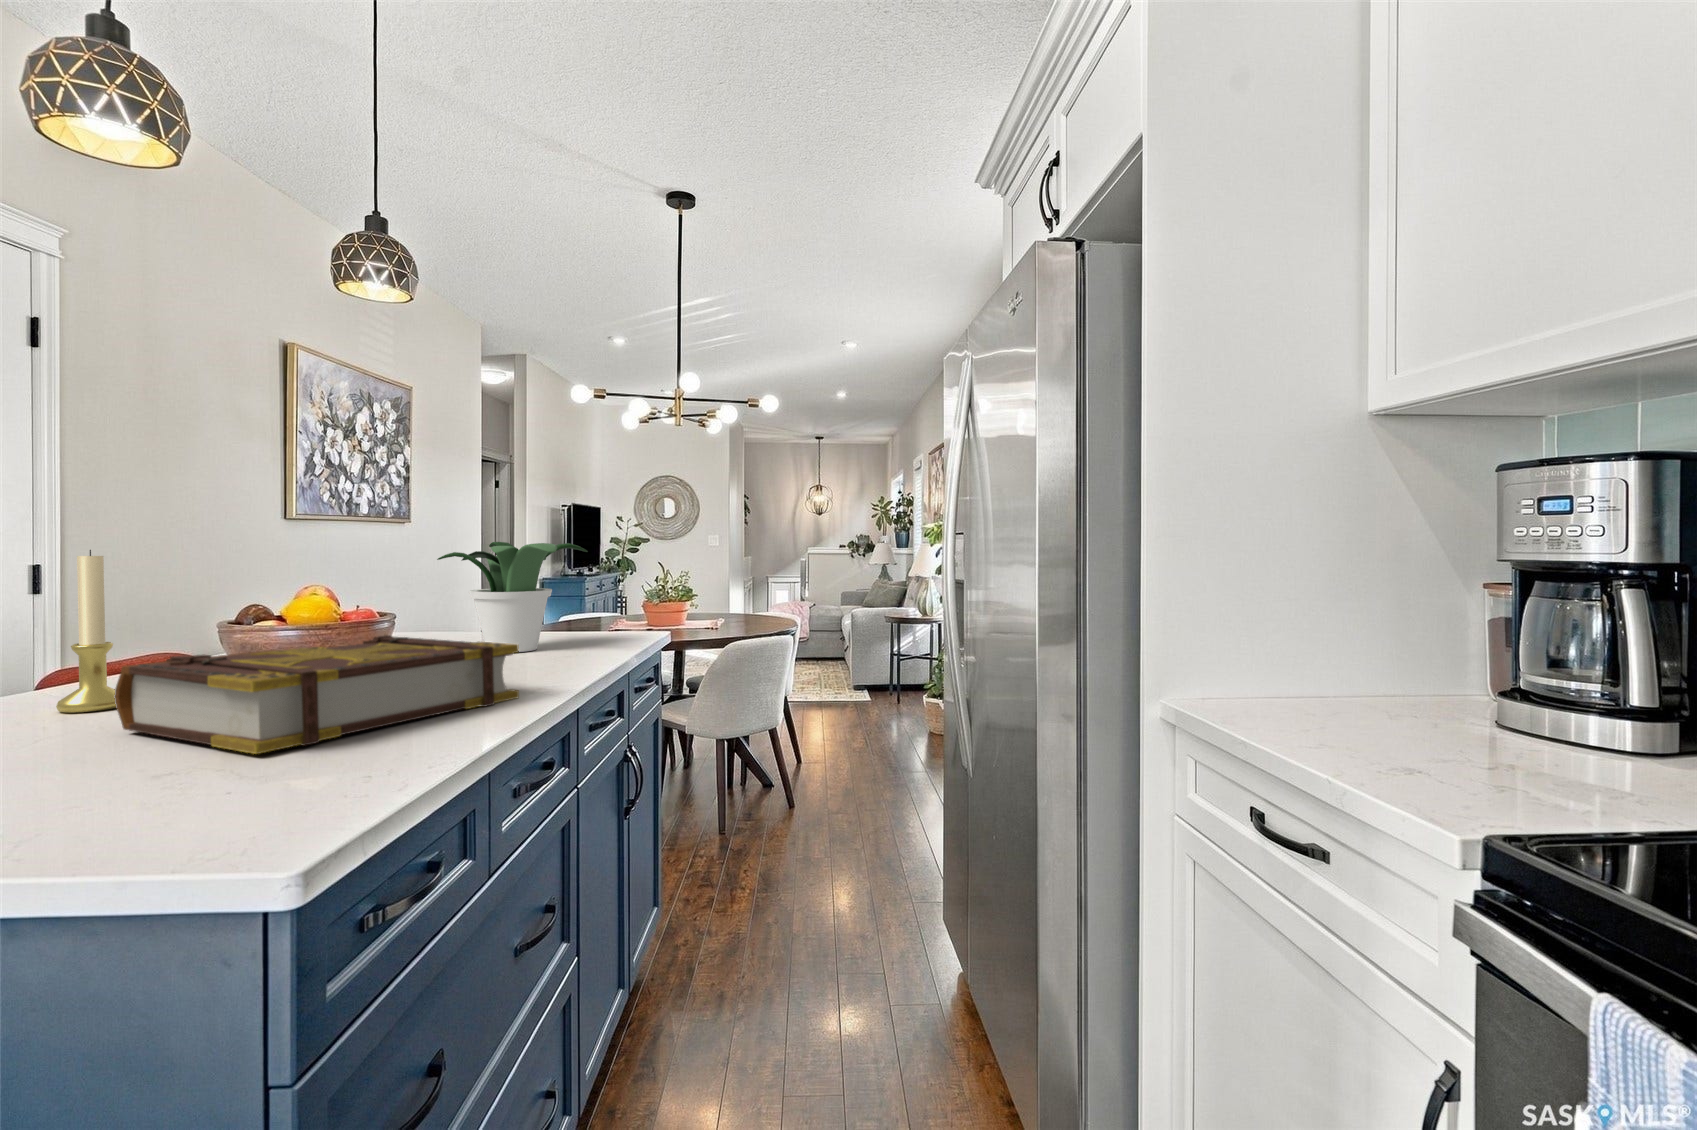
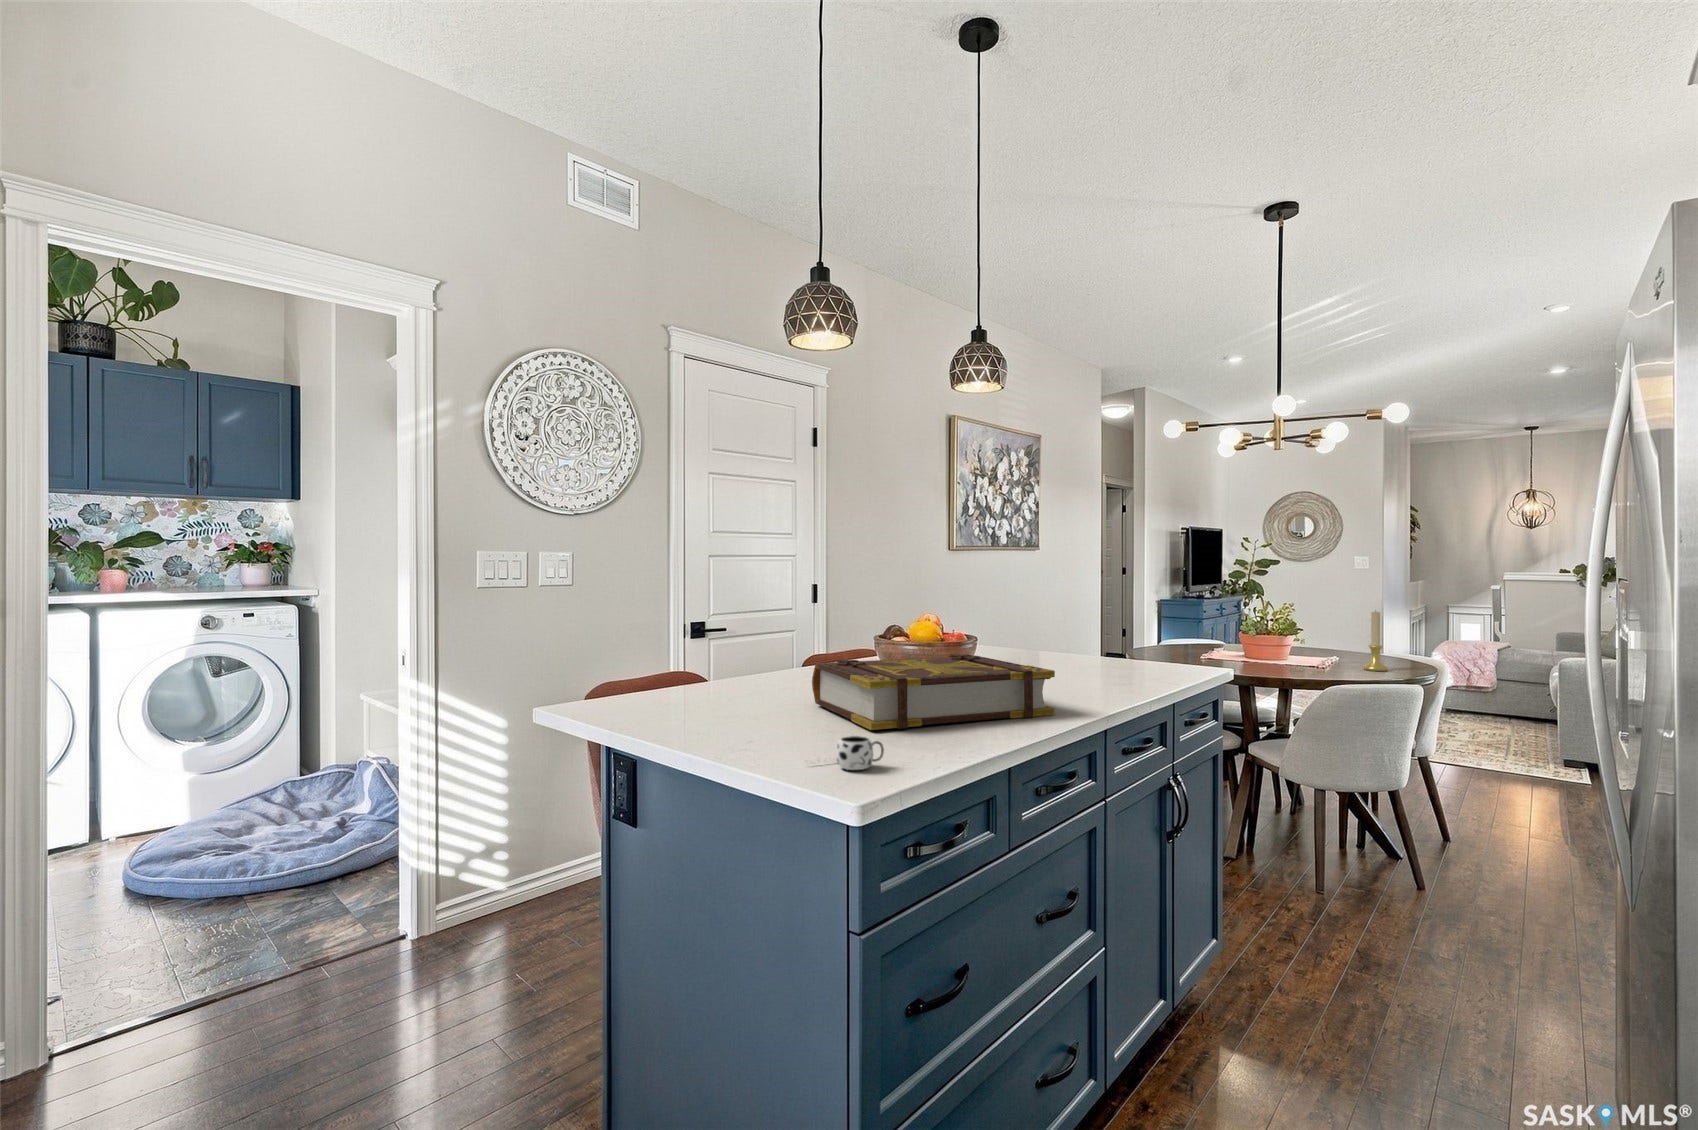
potted plant: present [437,542,587,652] -> none [1019,580,1145,675]
candle holder: present [56,550,116,713] -> present [1363,611,1388,671]
mug: none [151,764,309,829] -> present [818,736,884,770]

